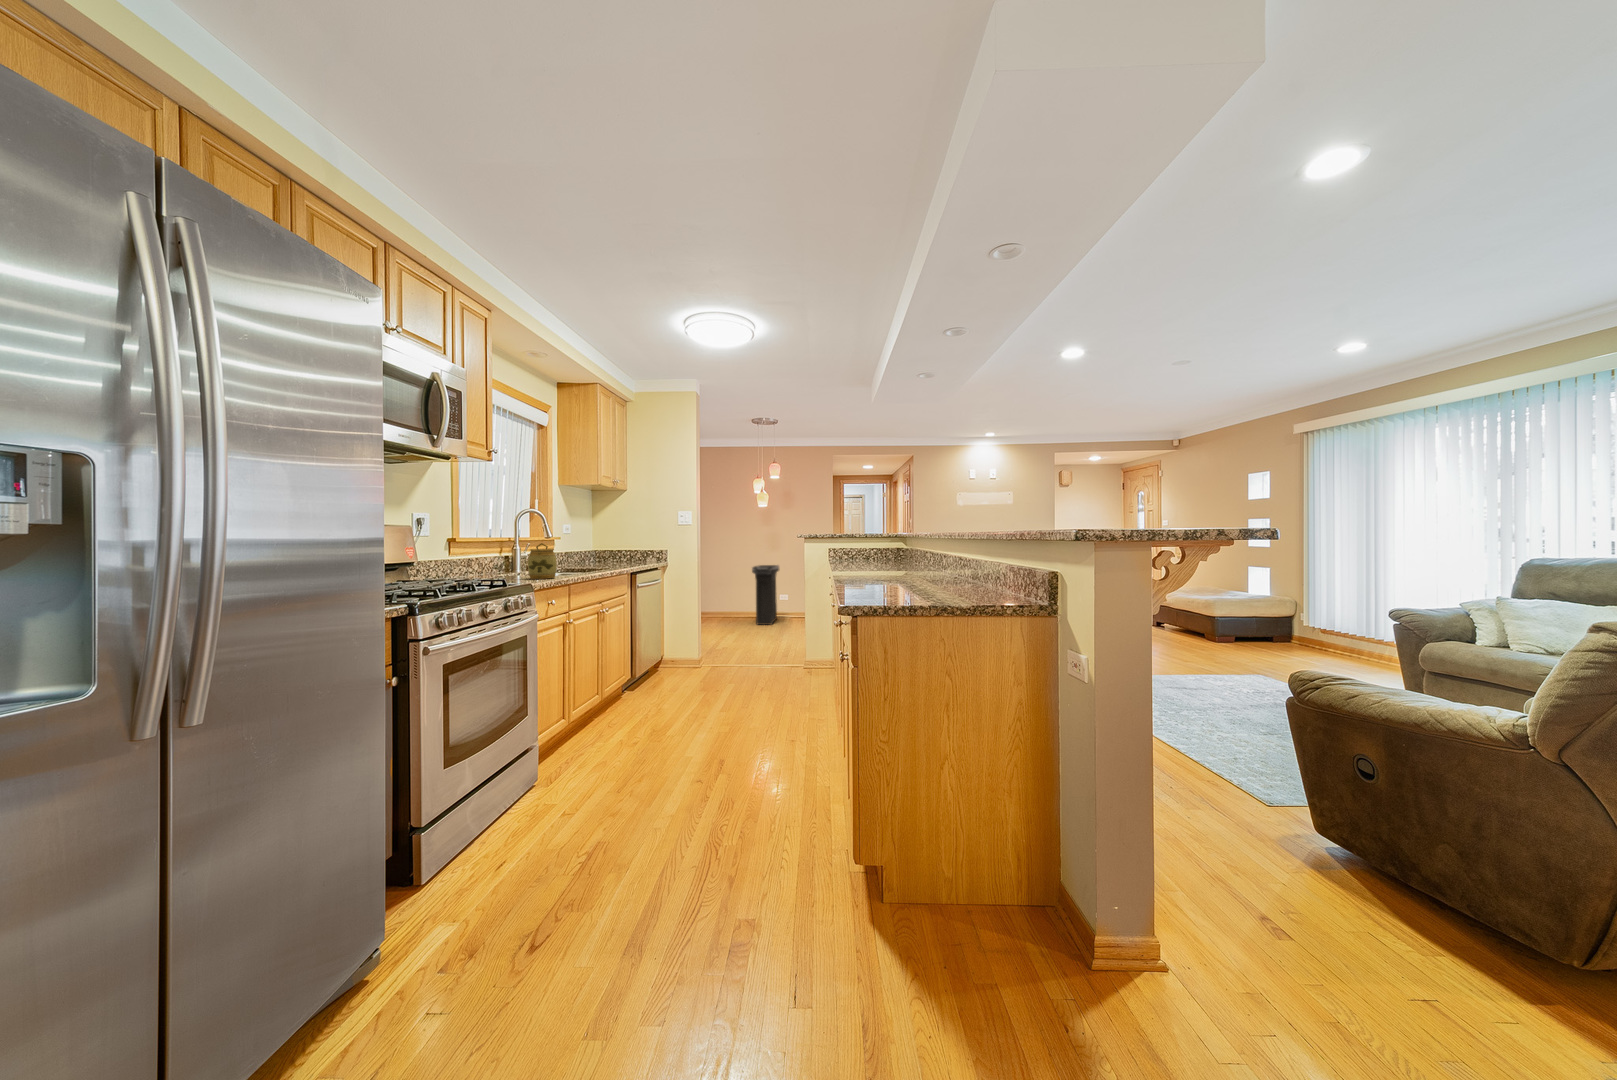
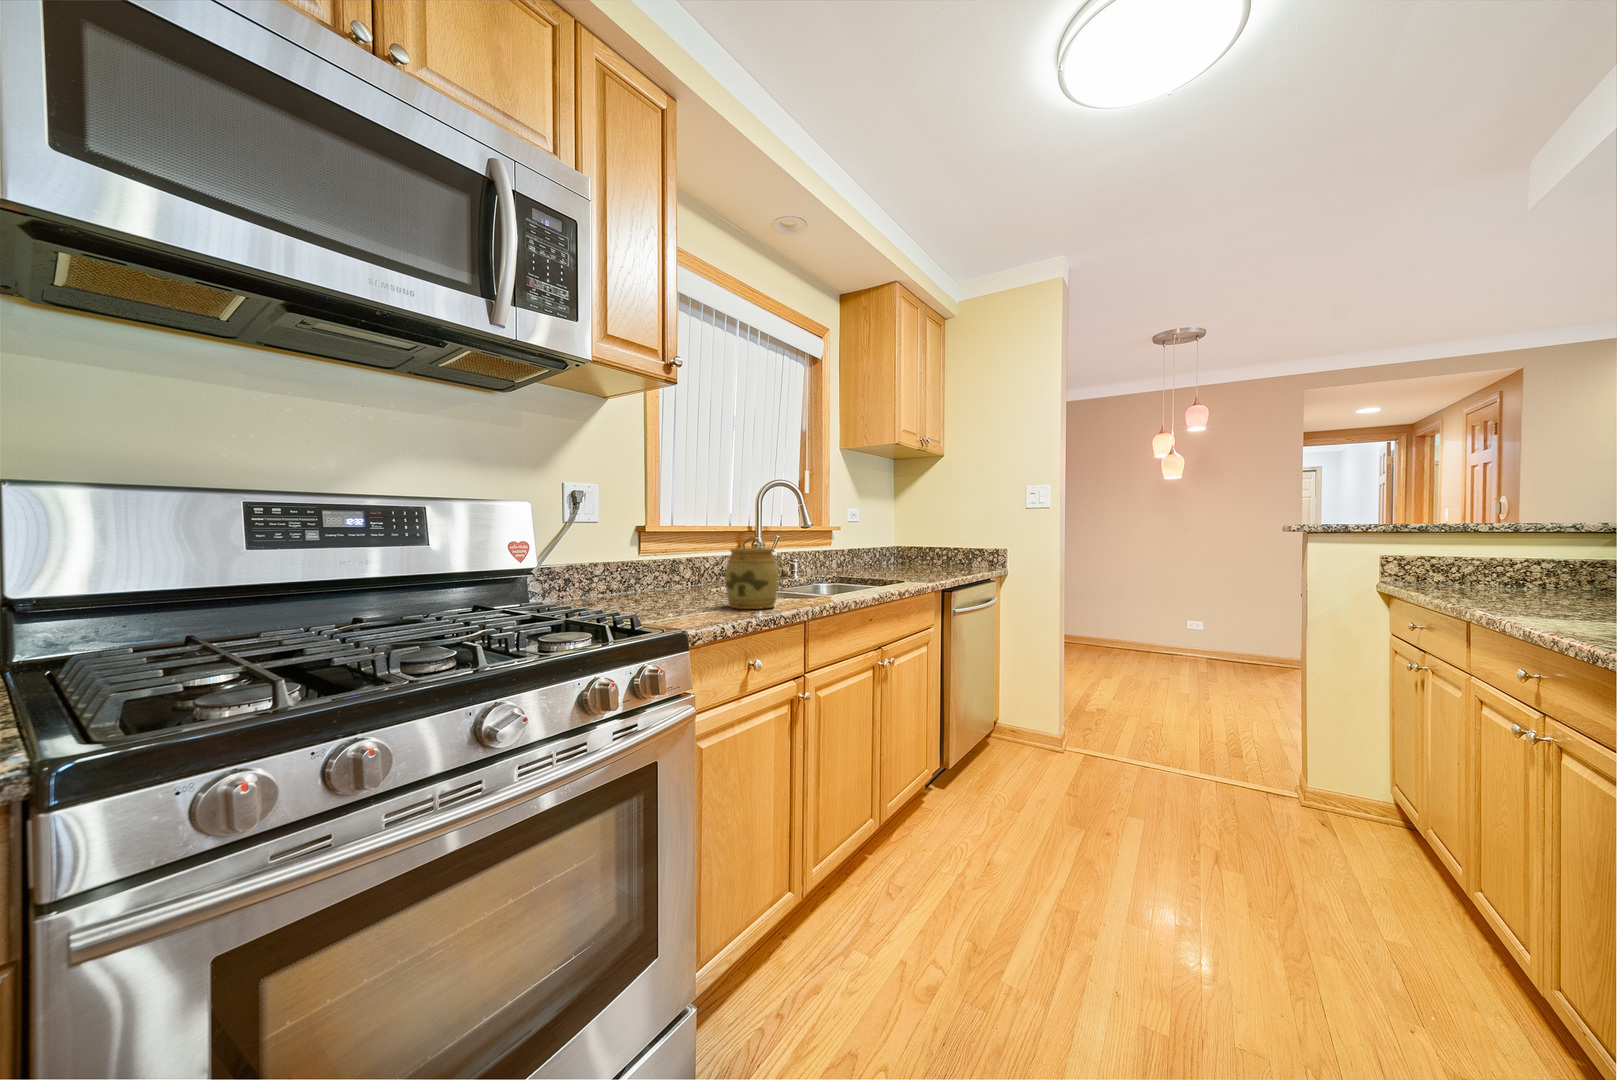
trash can: present [752,565,779,625] -> none [1140,572,1187,668]

